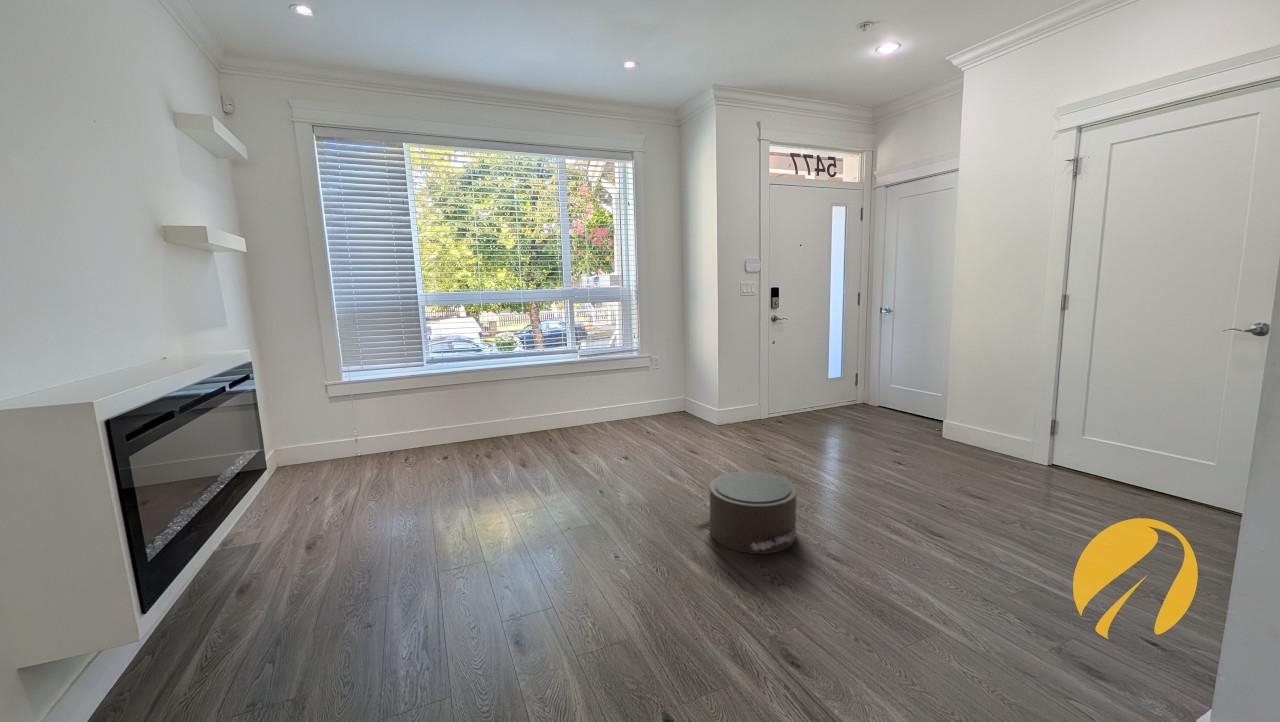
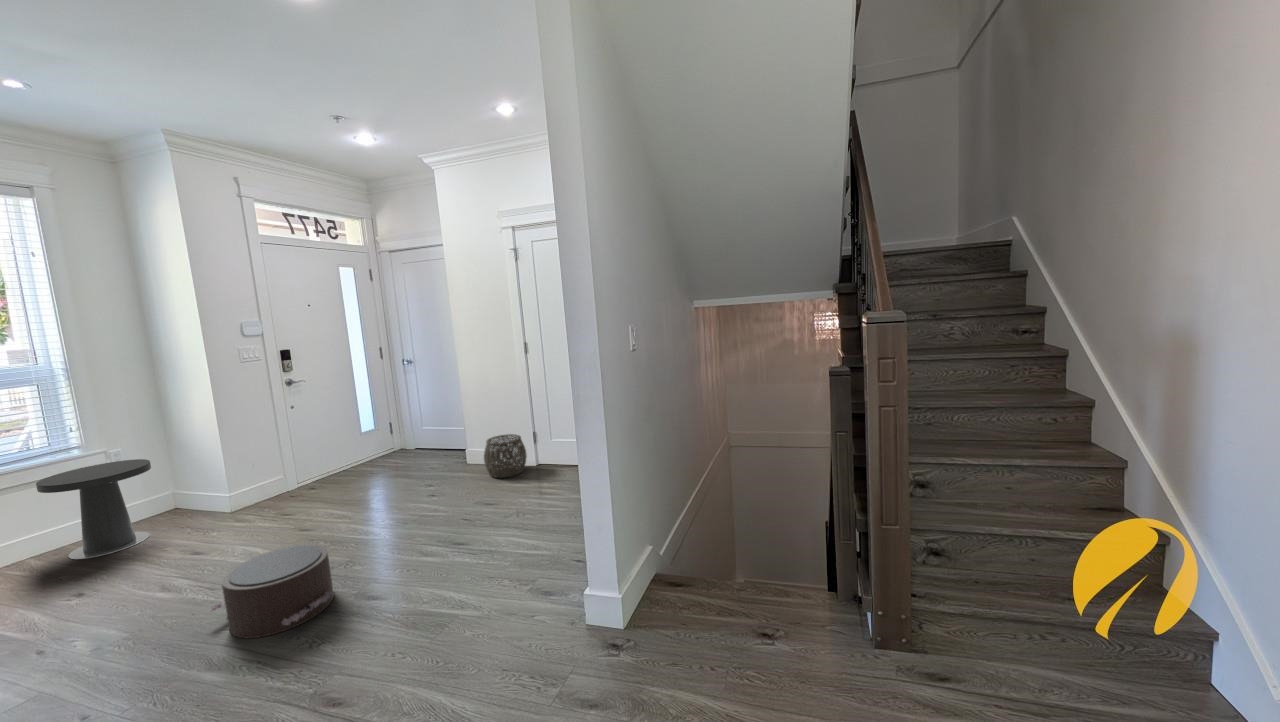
side table: none [614,364,673,432] -> present [36,459,151,559]
woven basket: none [971,415,1039,473] -> present [484,434,527,478]

